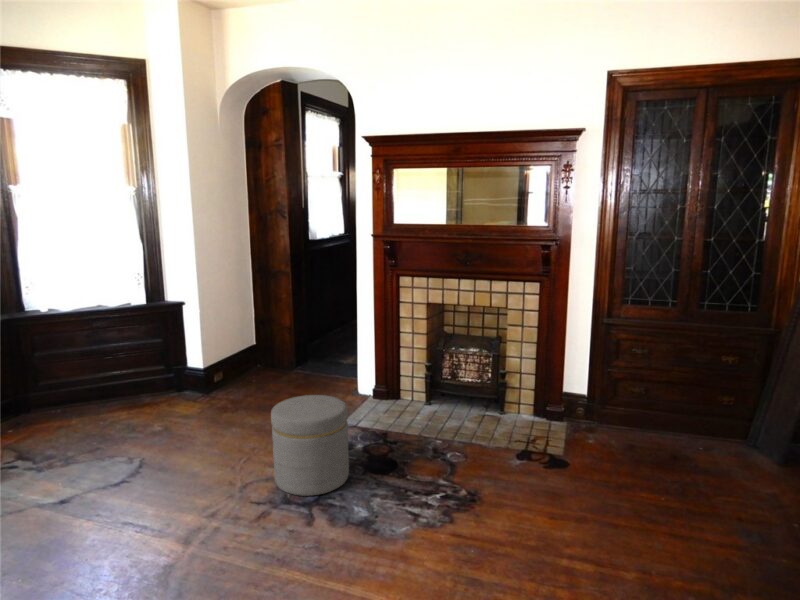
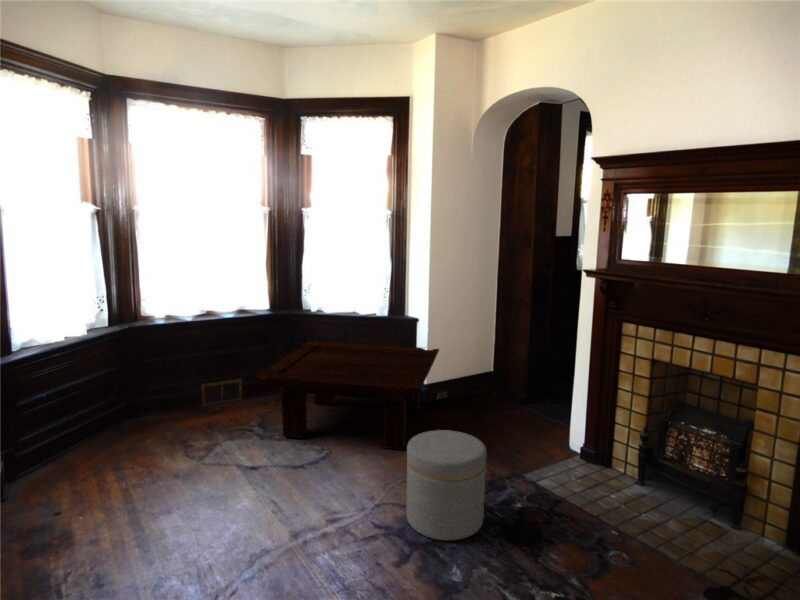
coffee table: none [22,335,241,468] -> present [255,341,439,450]

